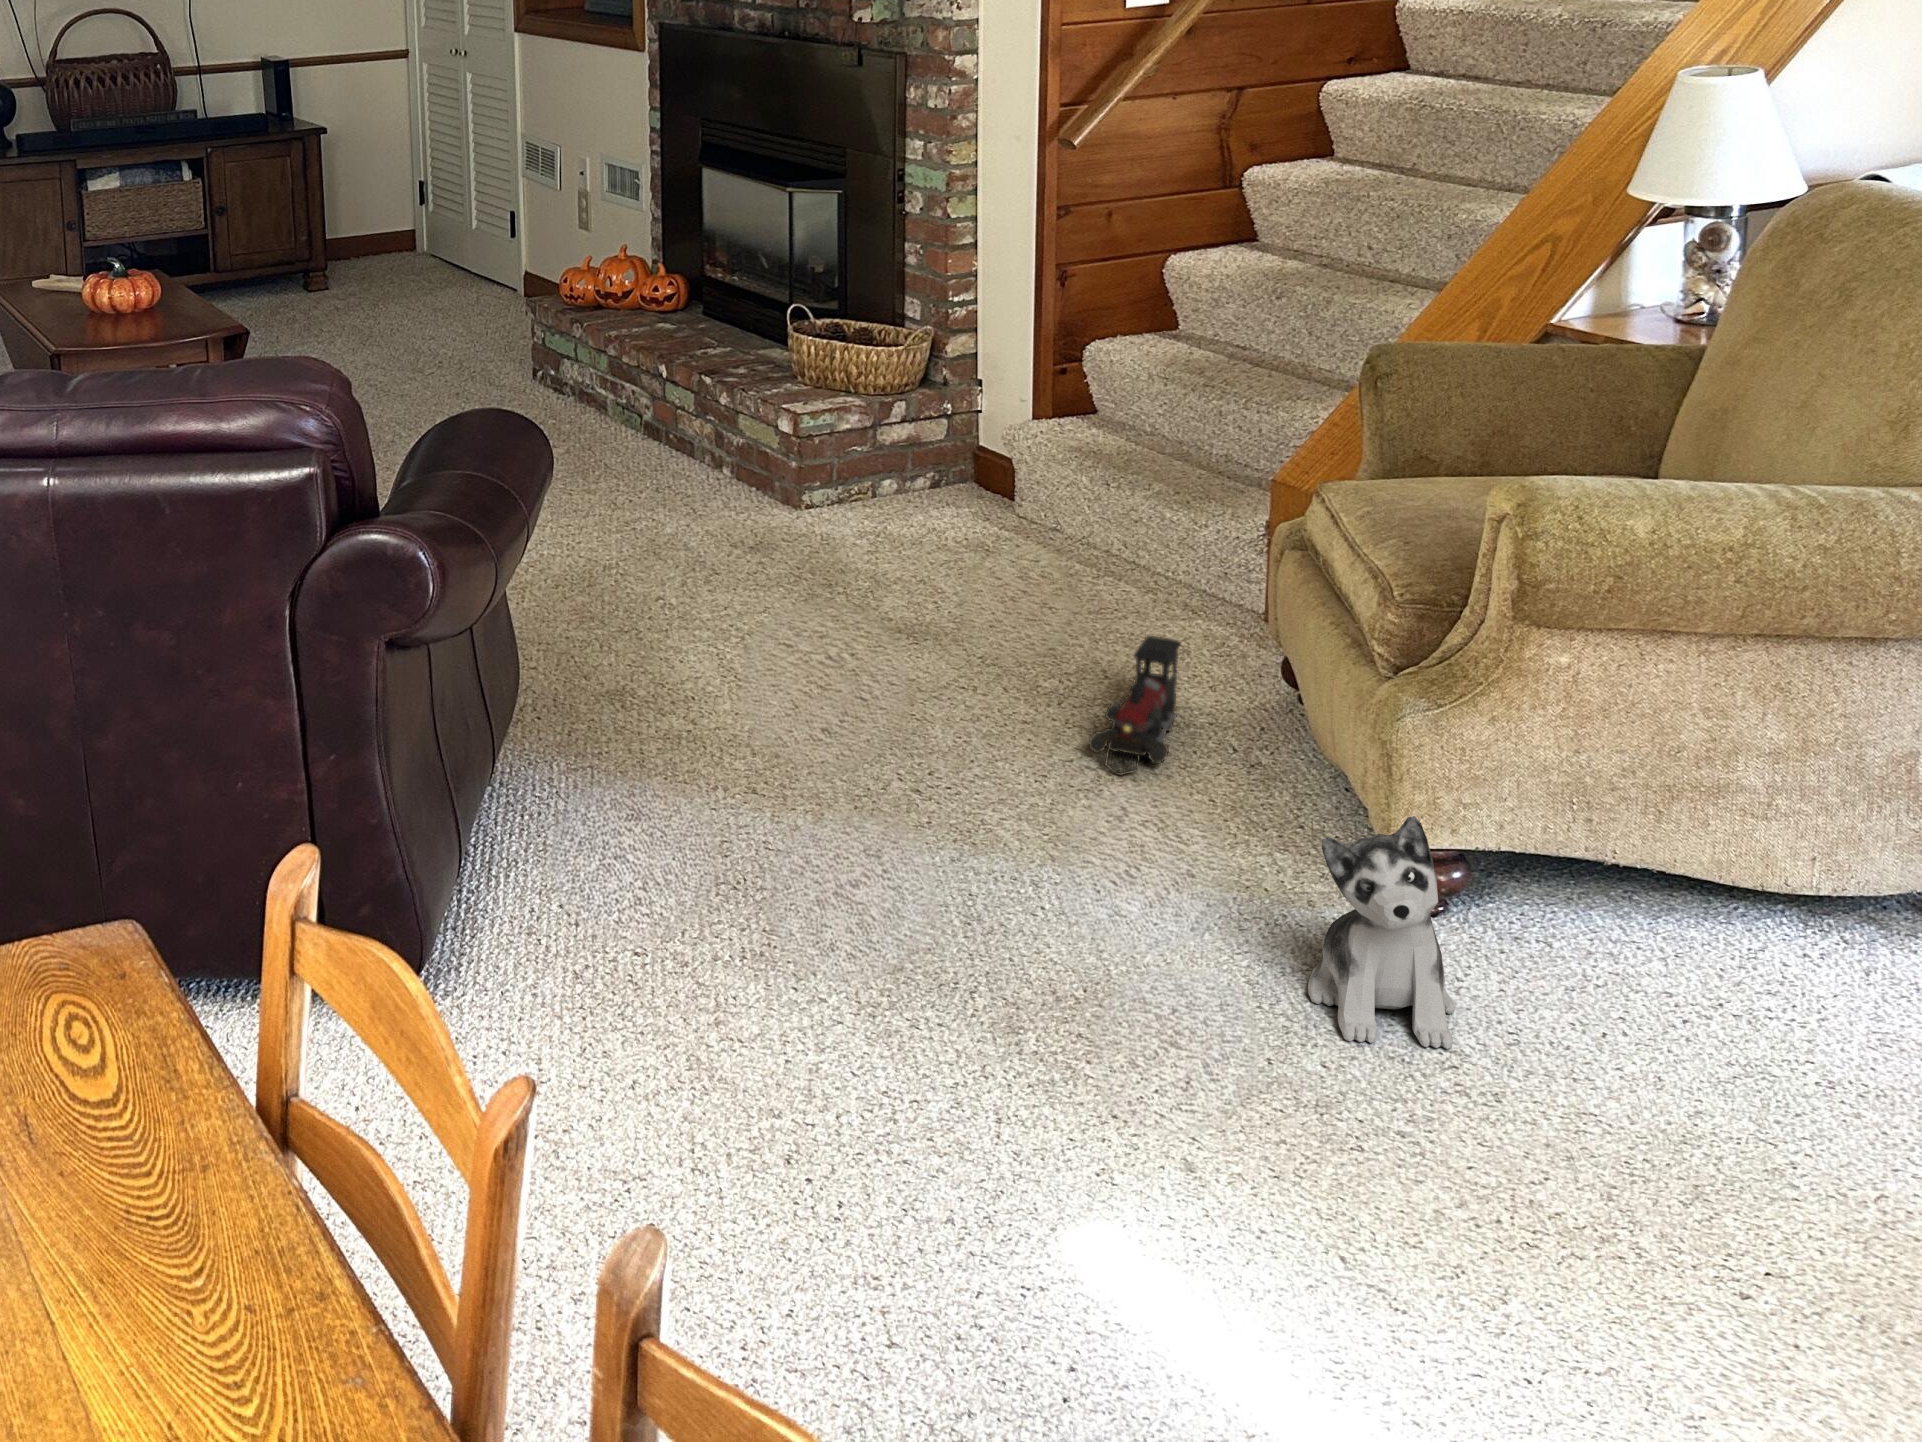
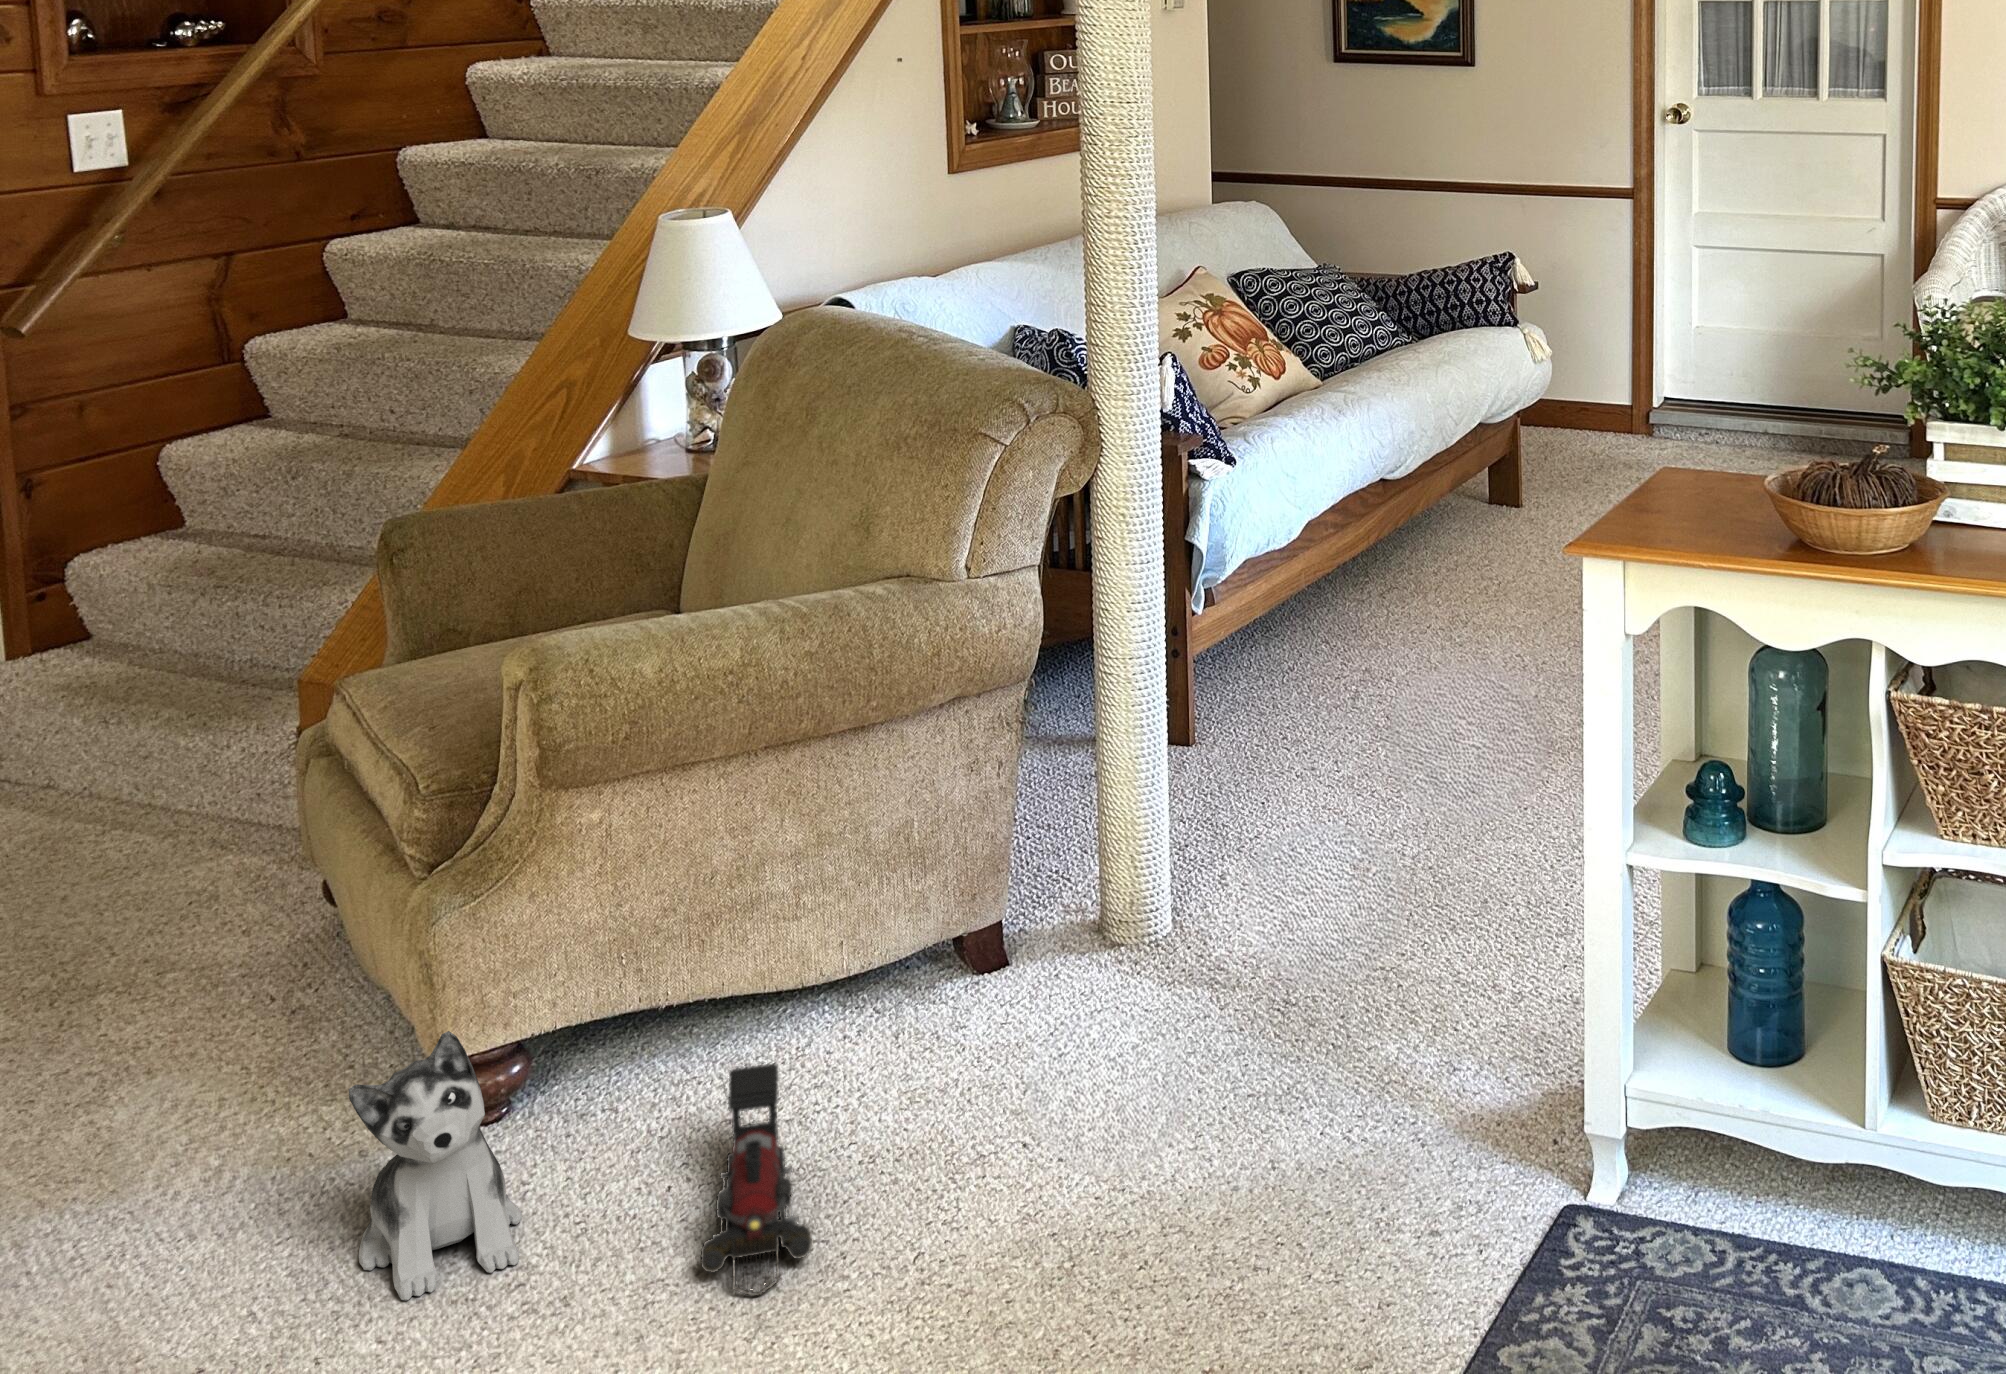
toy train: present [1089,636,1181,775] -> present [701,1063,812,1296]

